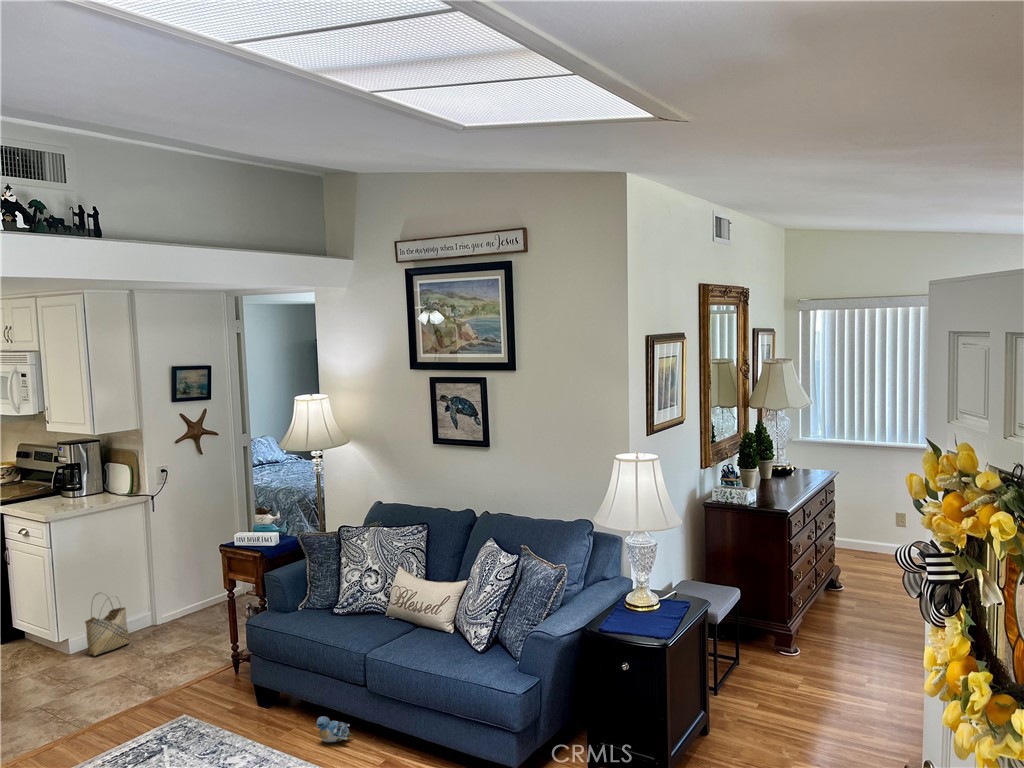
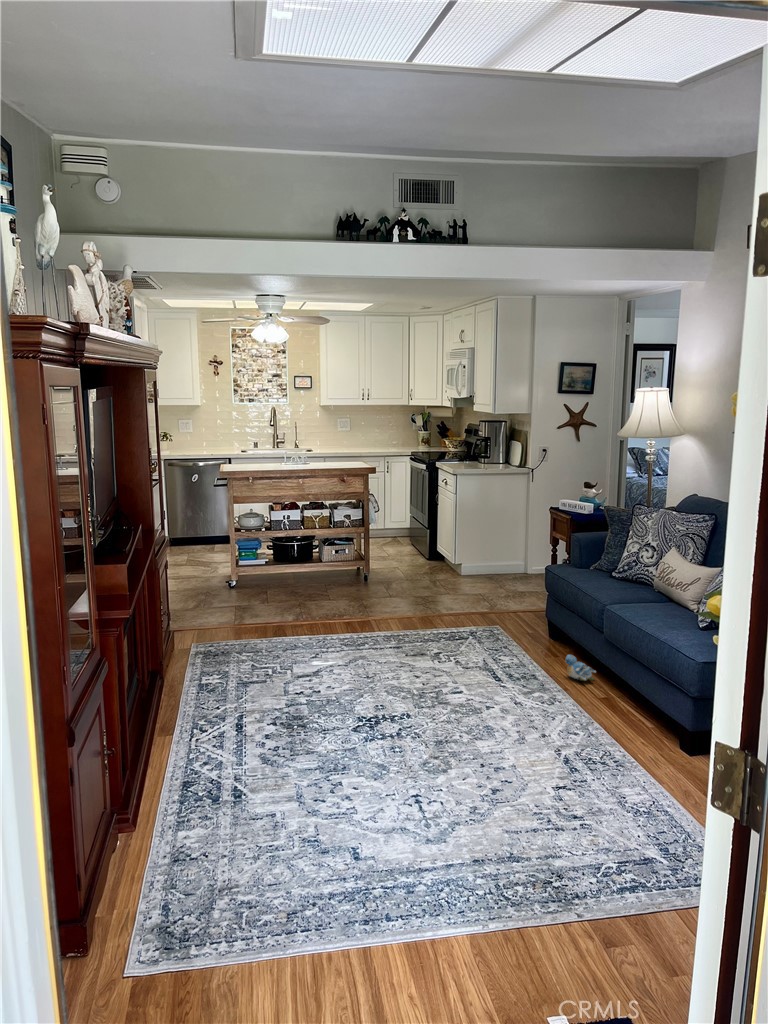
woven basket: present [85,594,129,656] -> none [472,537,503,582]

